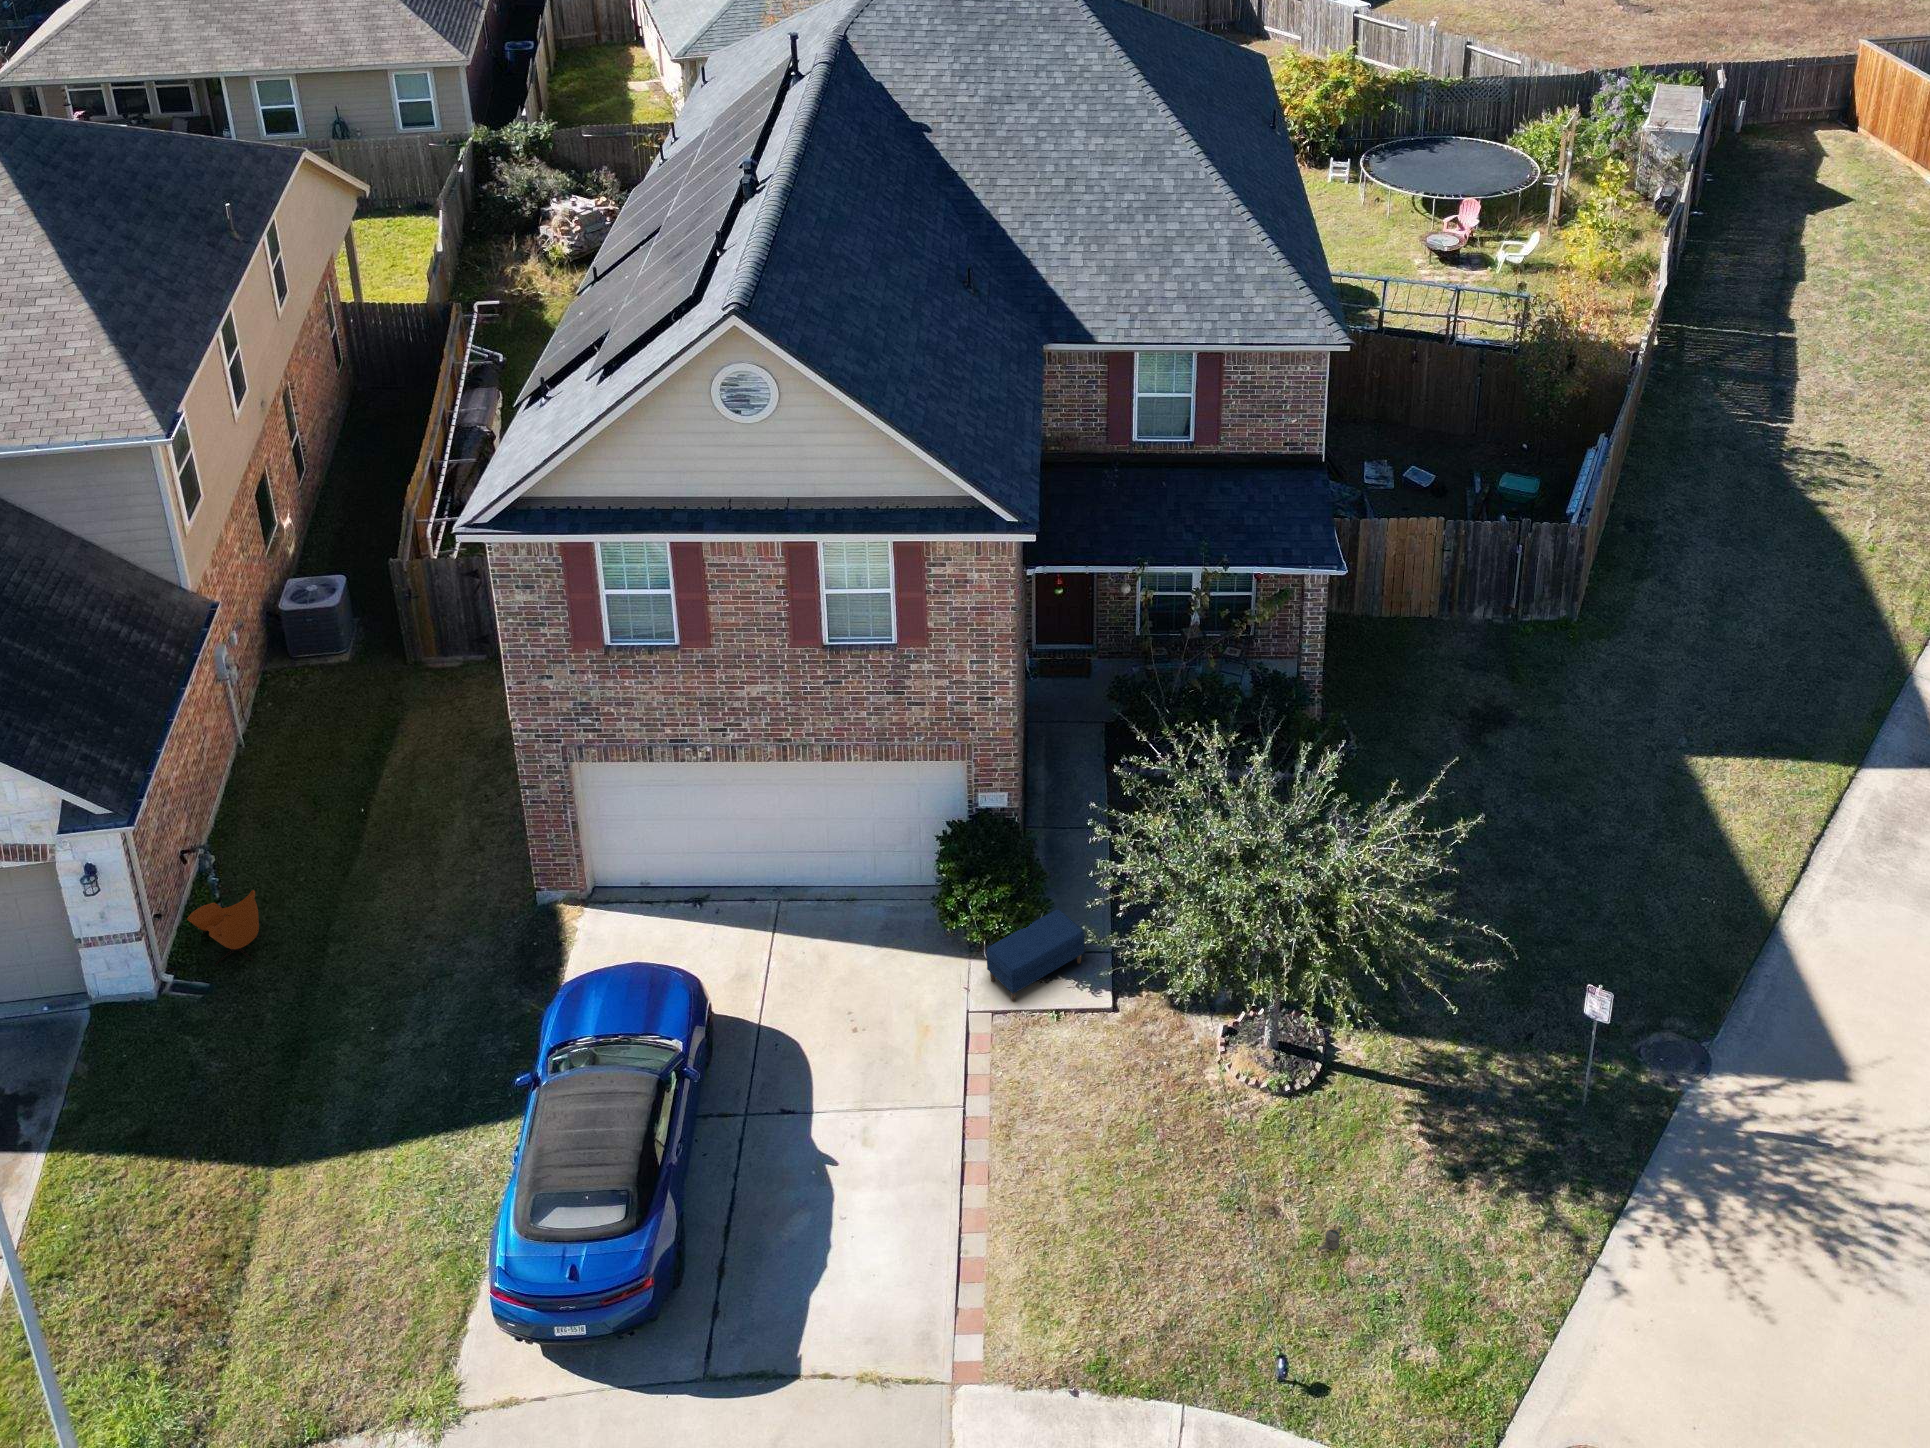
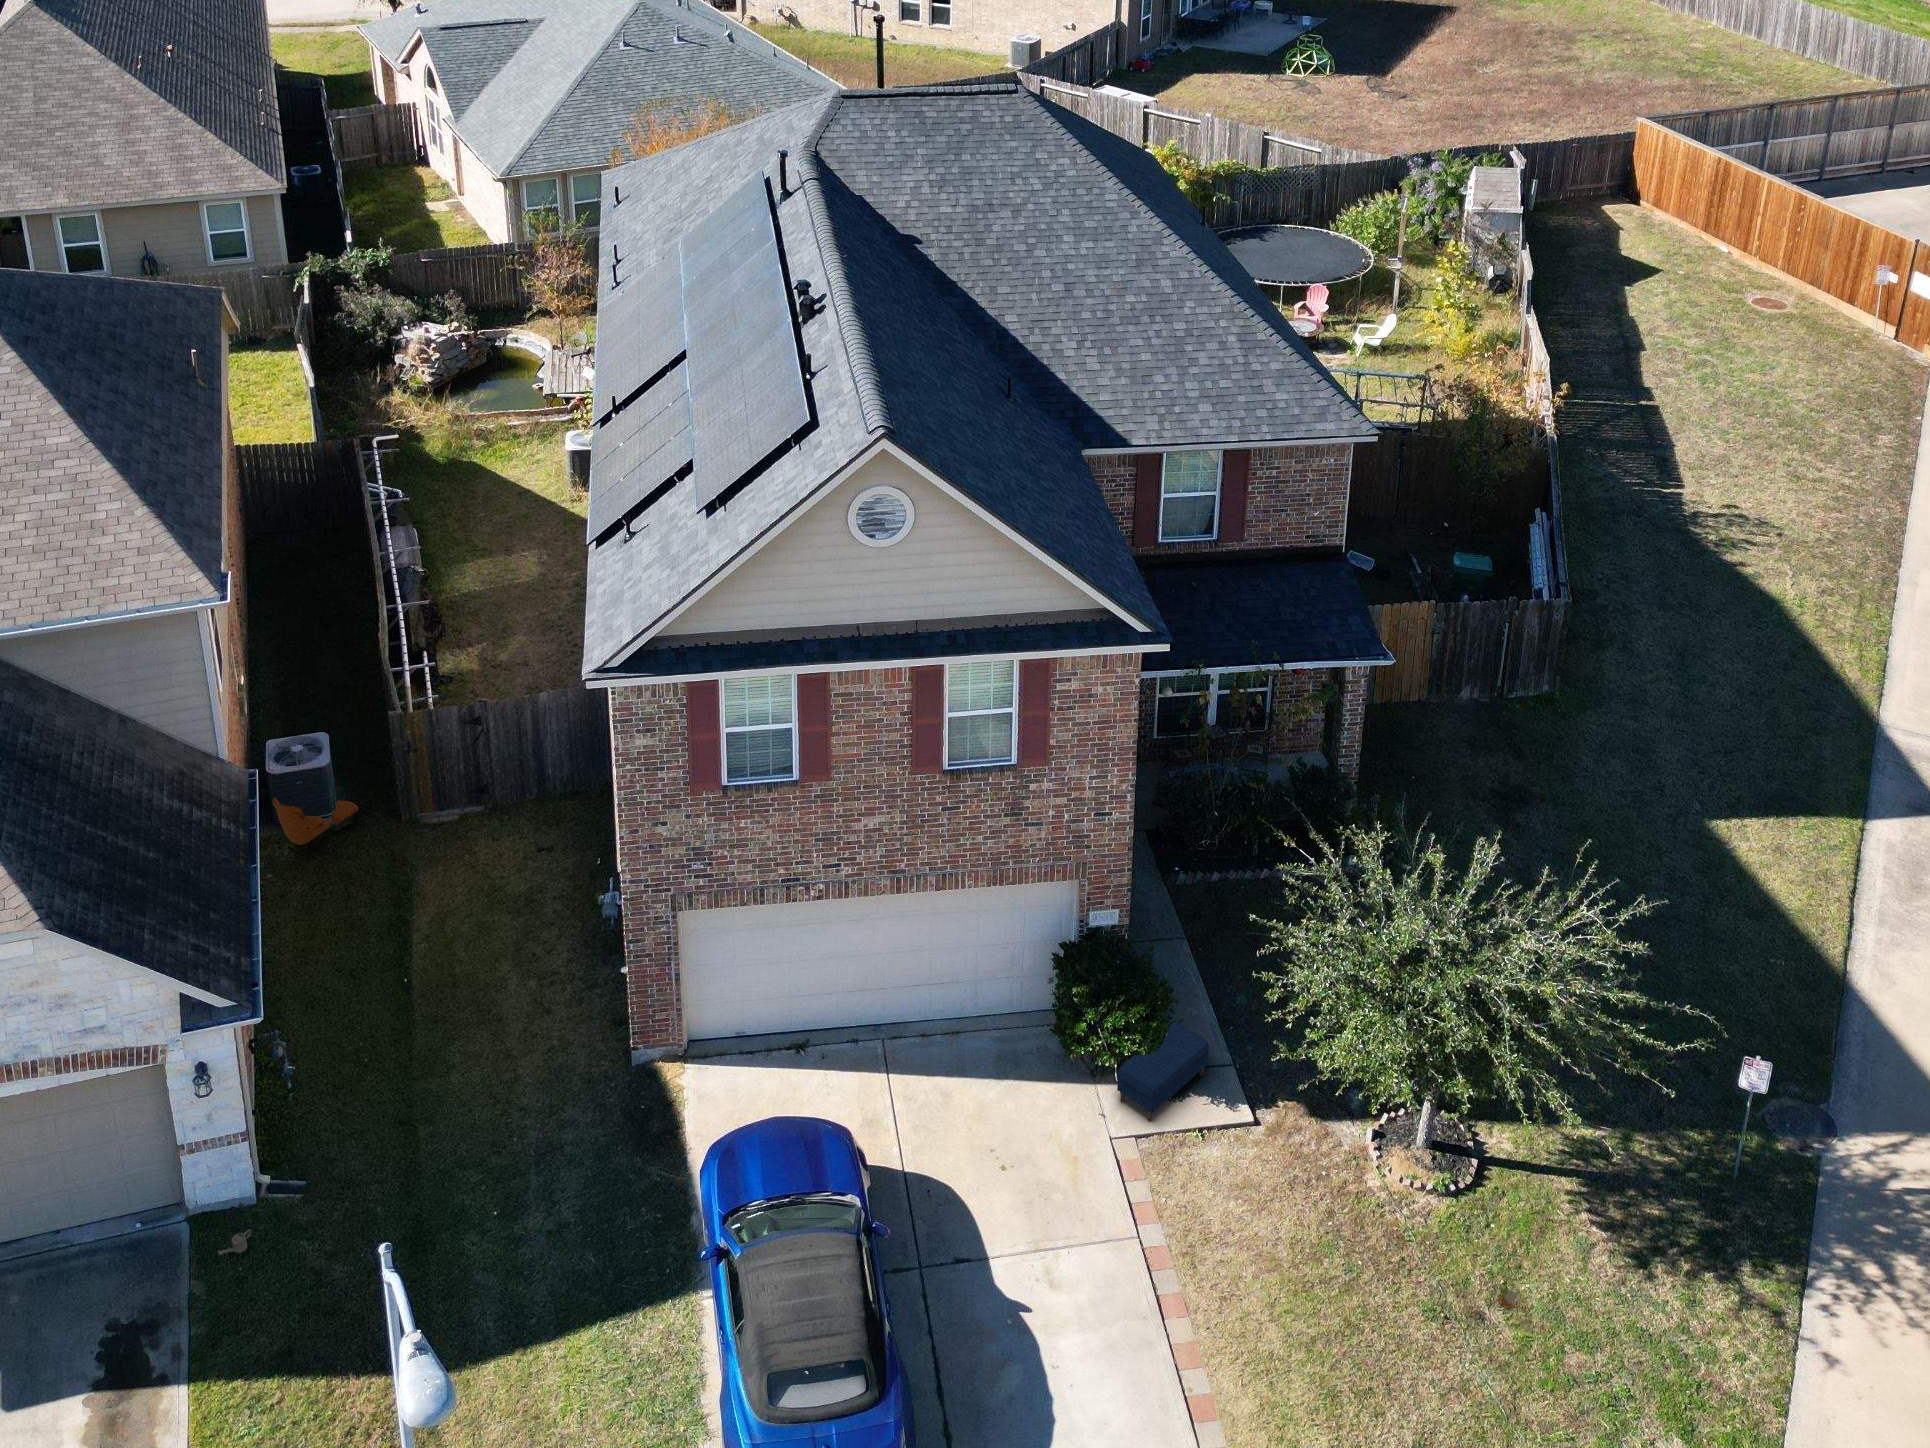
lounge chair: present [187,890,261,965] -> present [273,798,358,859]
decorative plant: none [1293,1180,1321,1207] -> present [1498,1283,1521,1308]
watering can: present [1317,1226,1342,1251] -> present [218,1229,251,1255]

